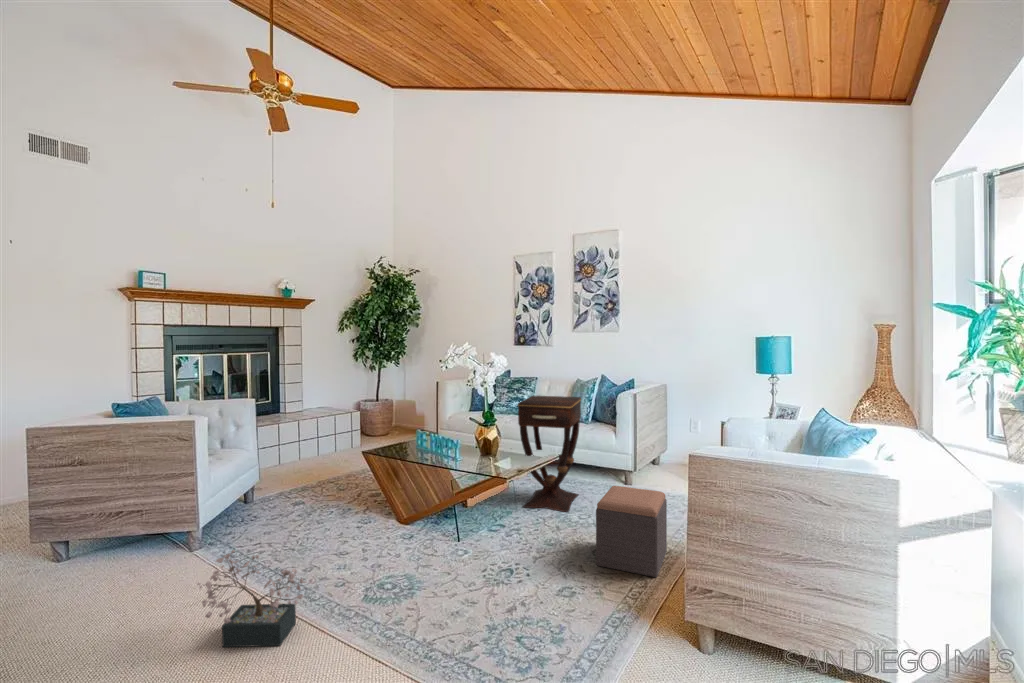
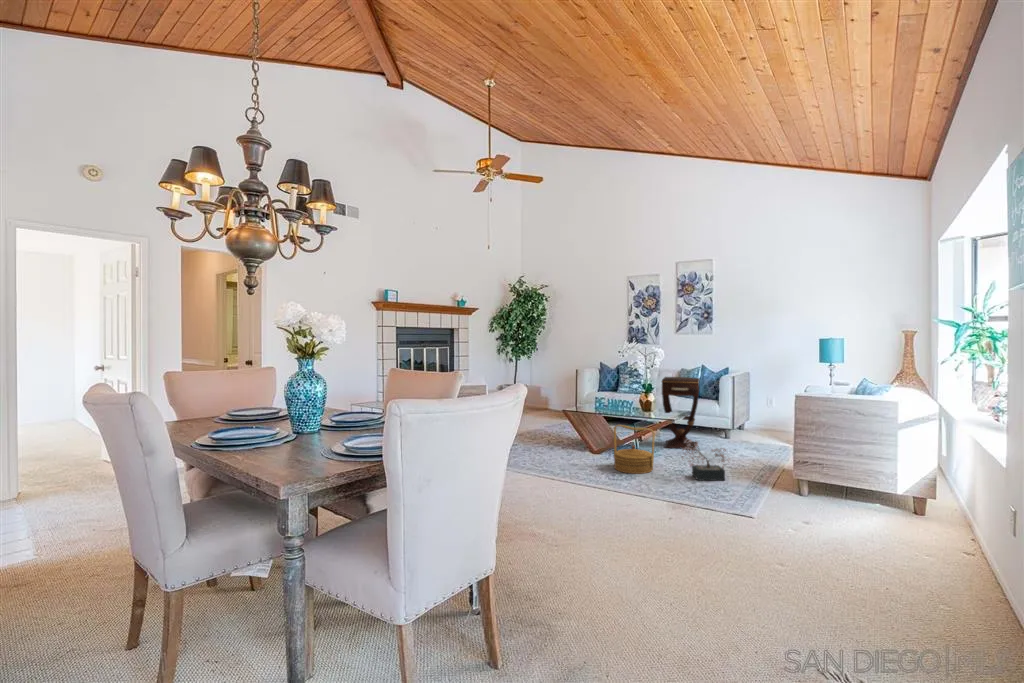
footstool: present [596,486,667,577] -> none [728,427,769,474]
basket: none [400,488,470,582] -> present [614,425,655,474]
decorative plant: present [198,550,307,647] -> present [682,439,730,480]

